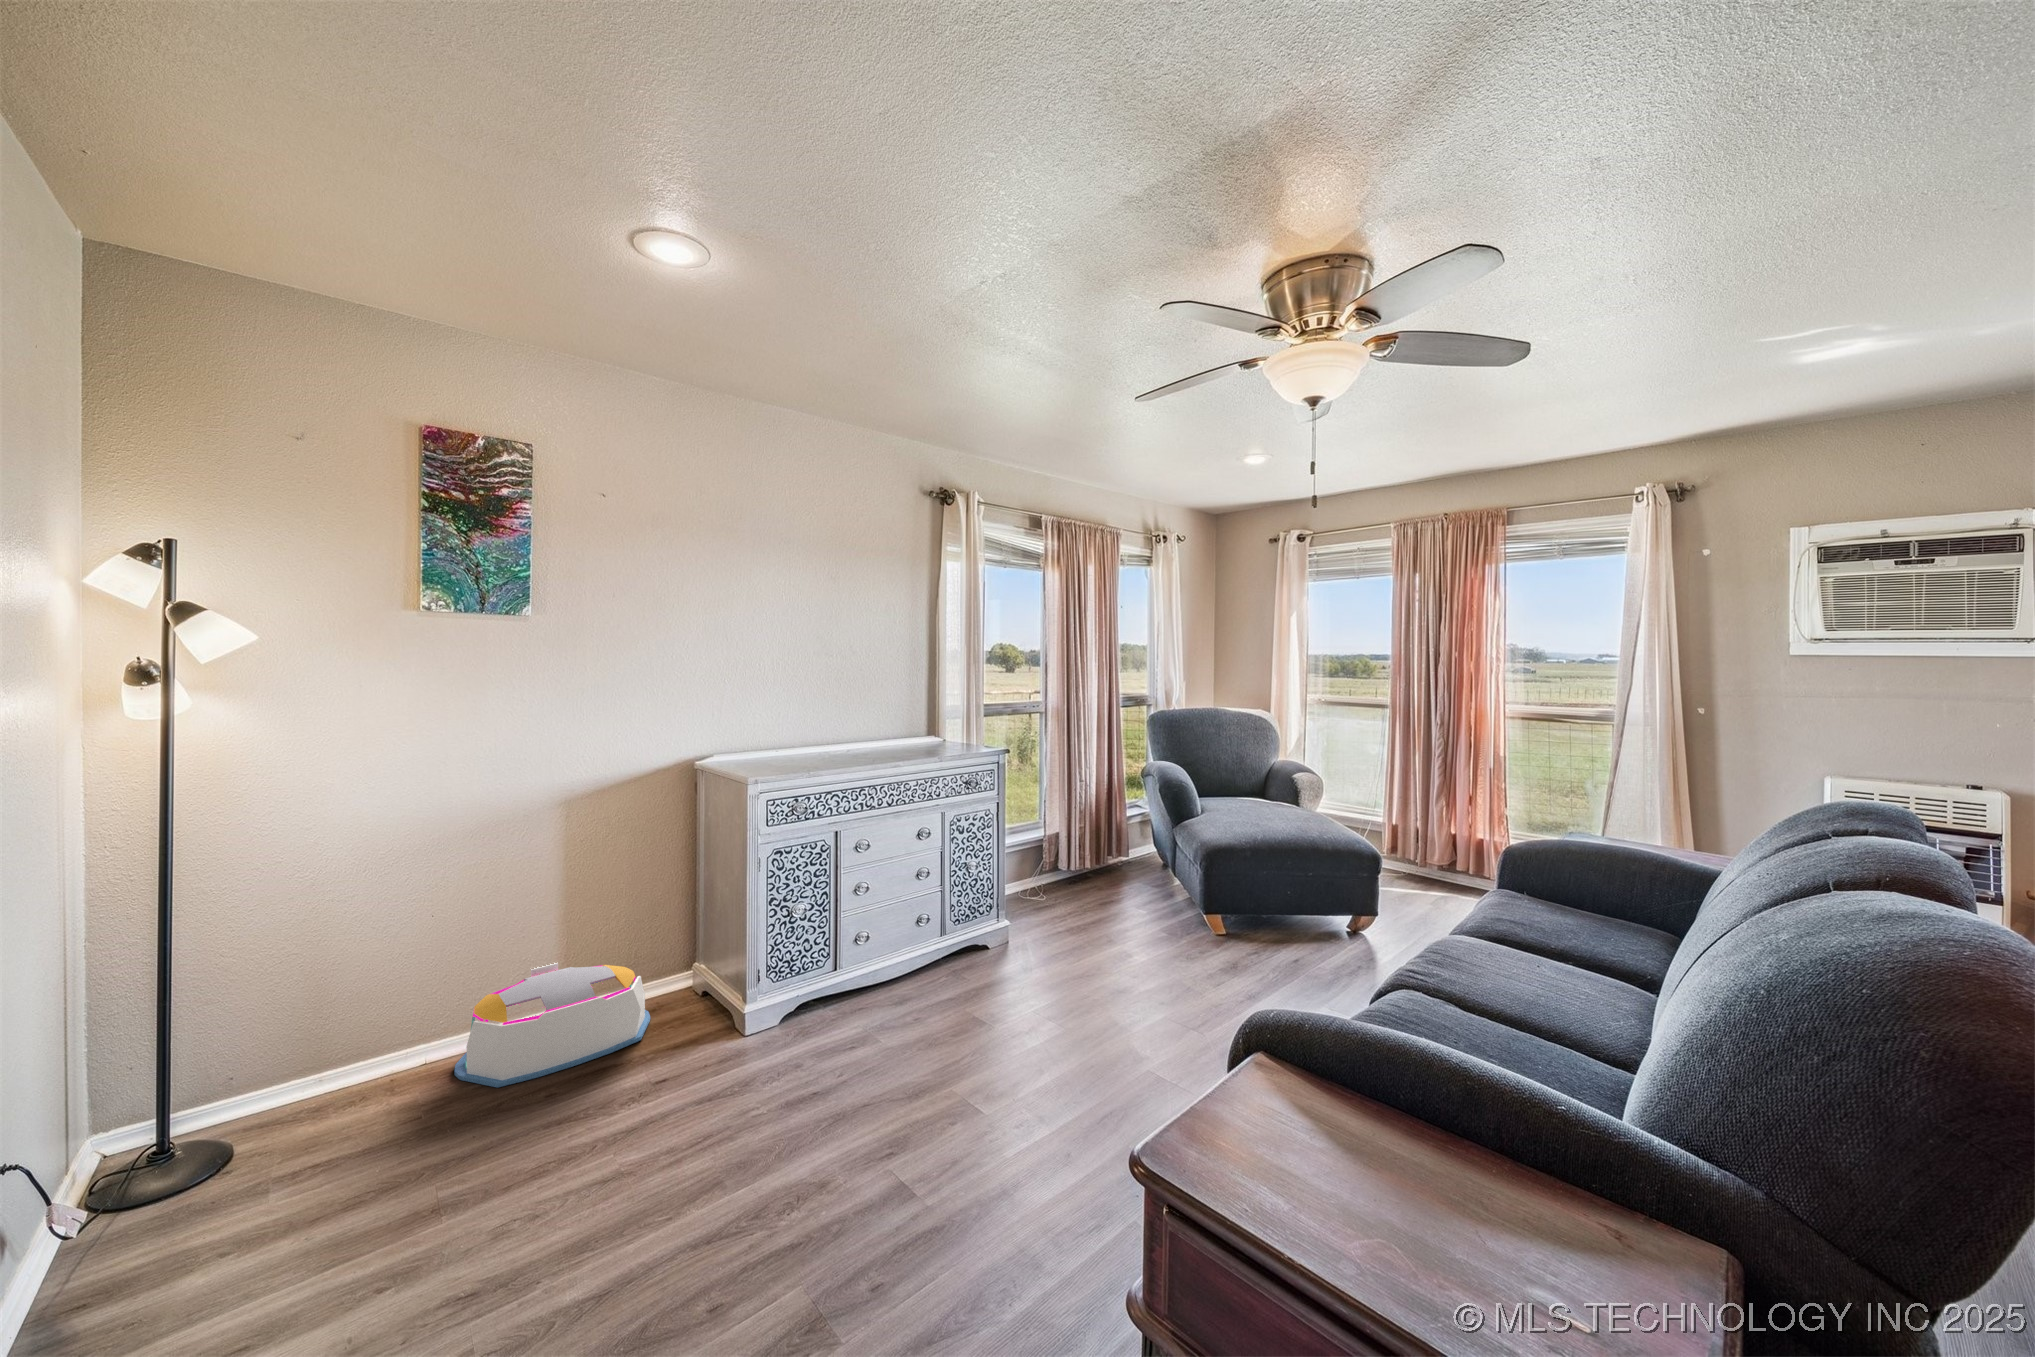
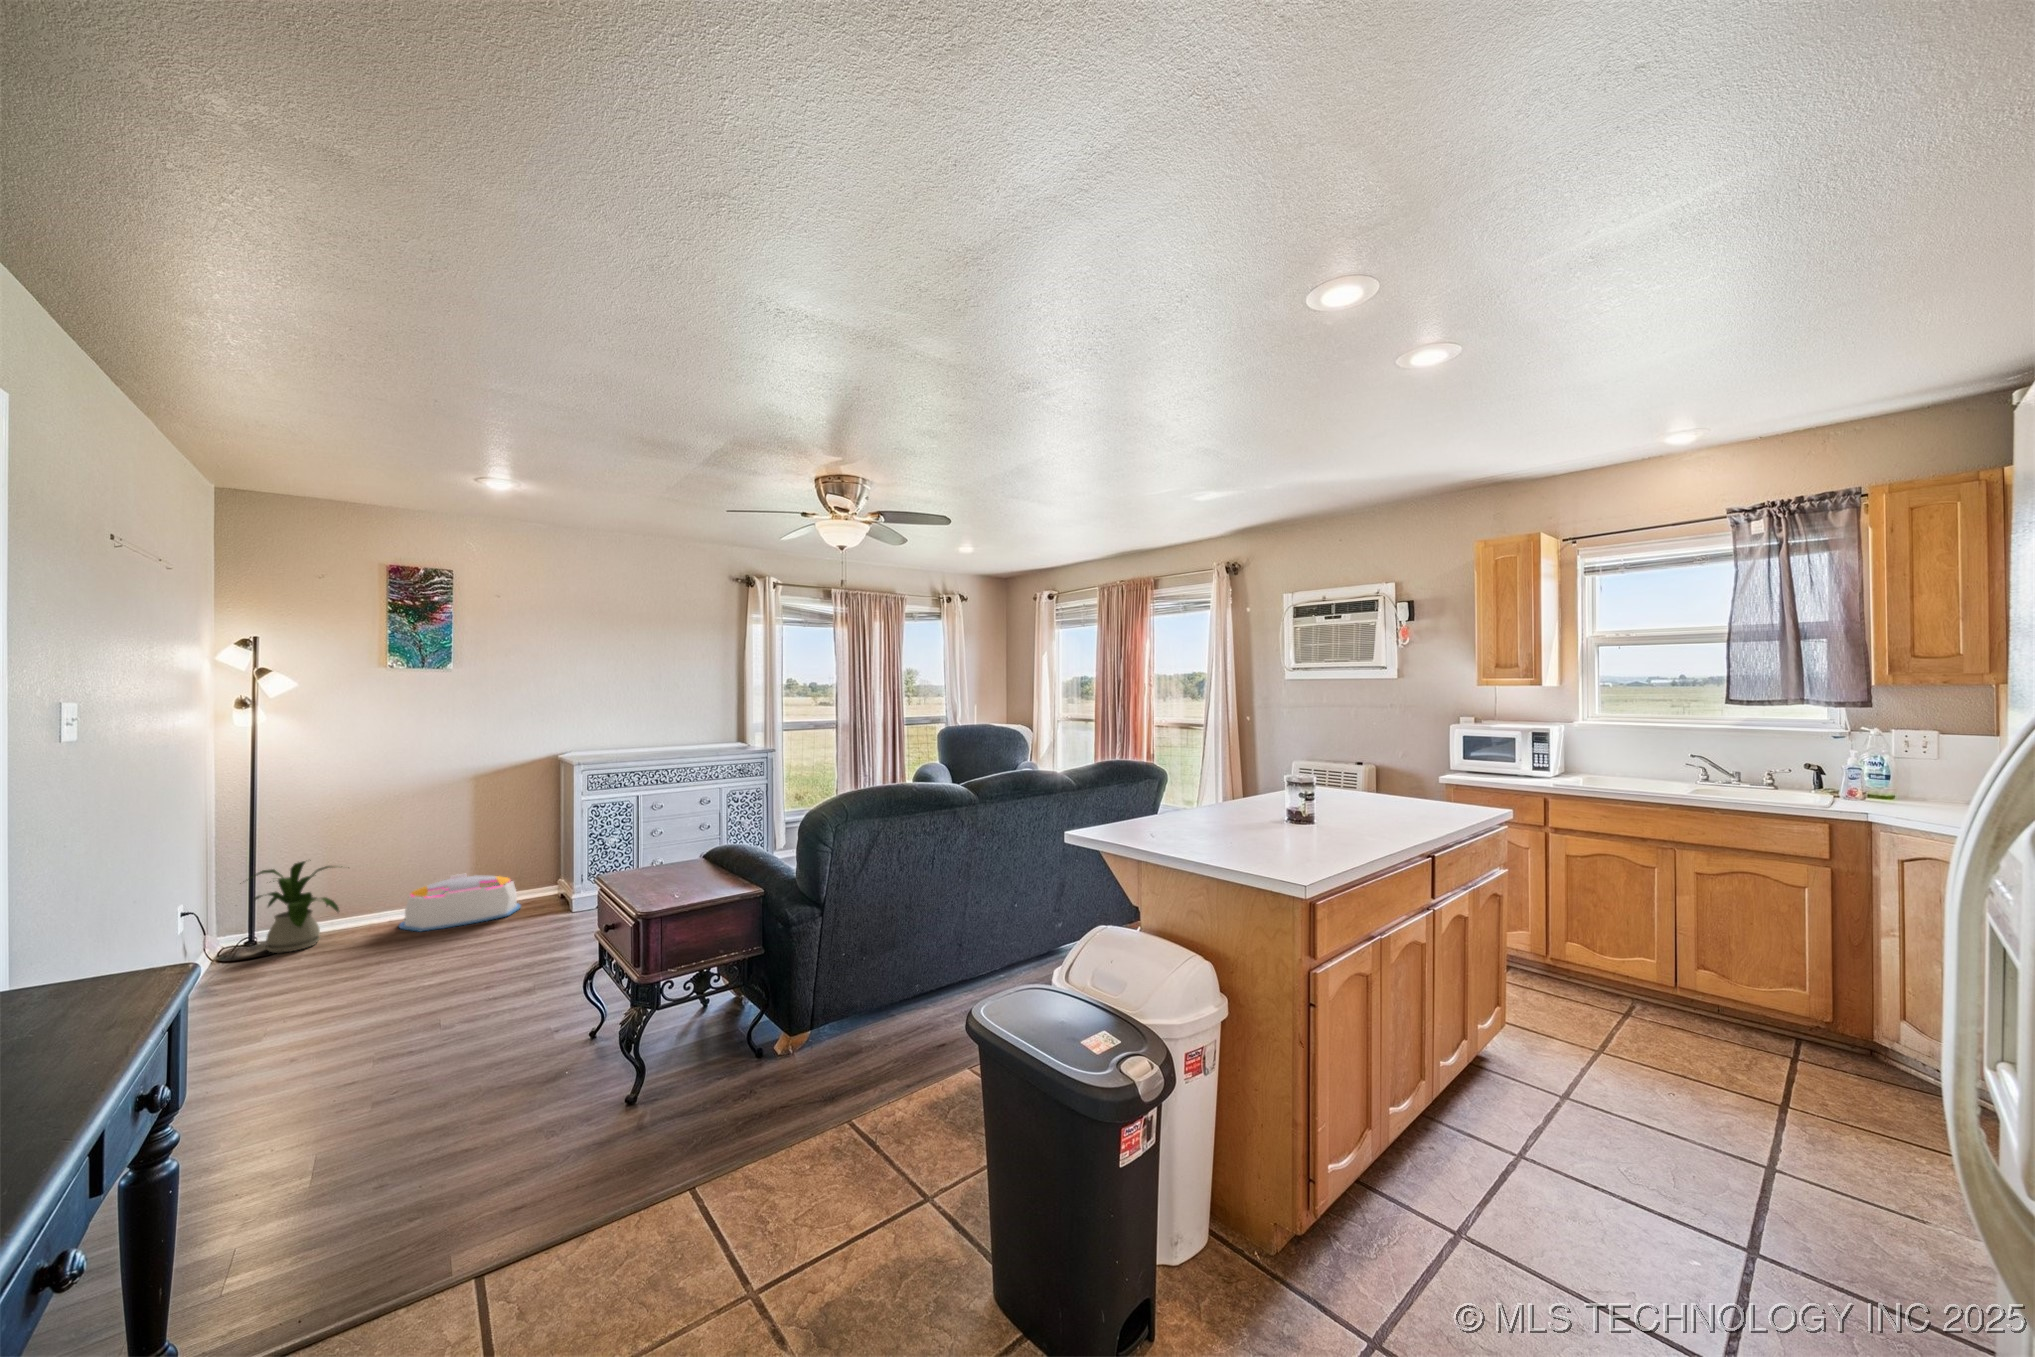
house plant: none [150,977,370,1162] -> present [254,861,339,953]

